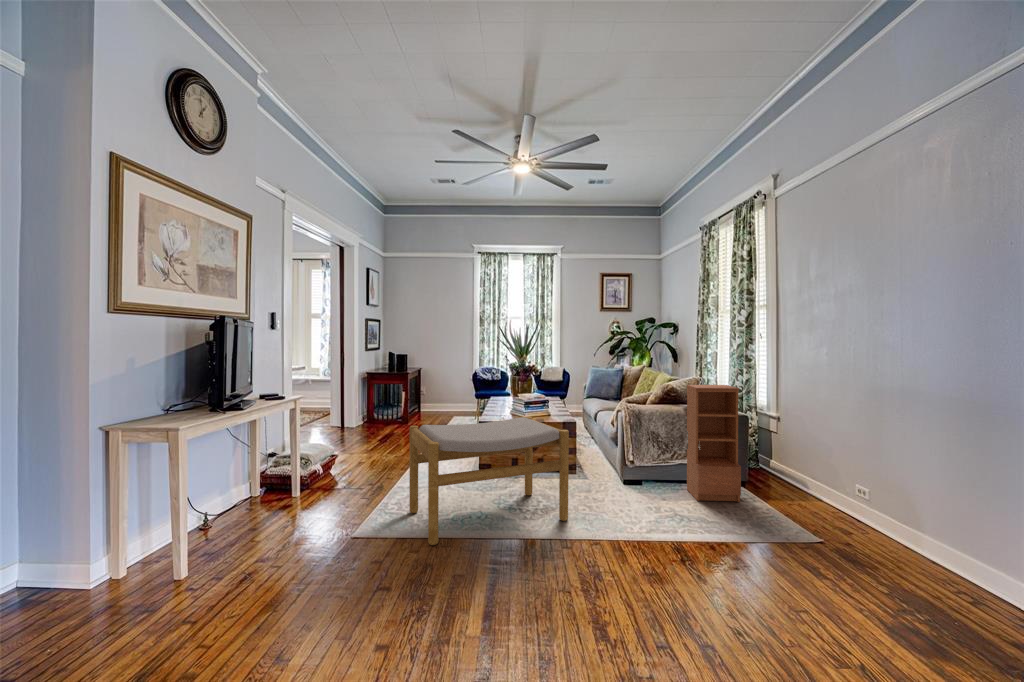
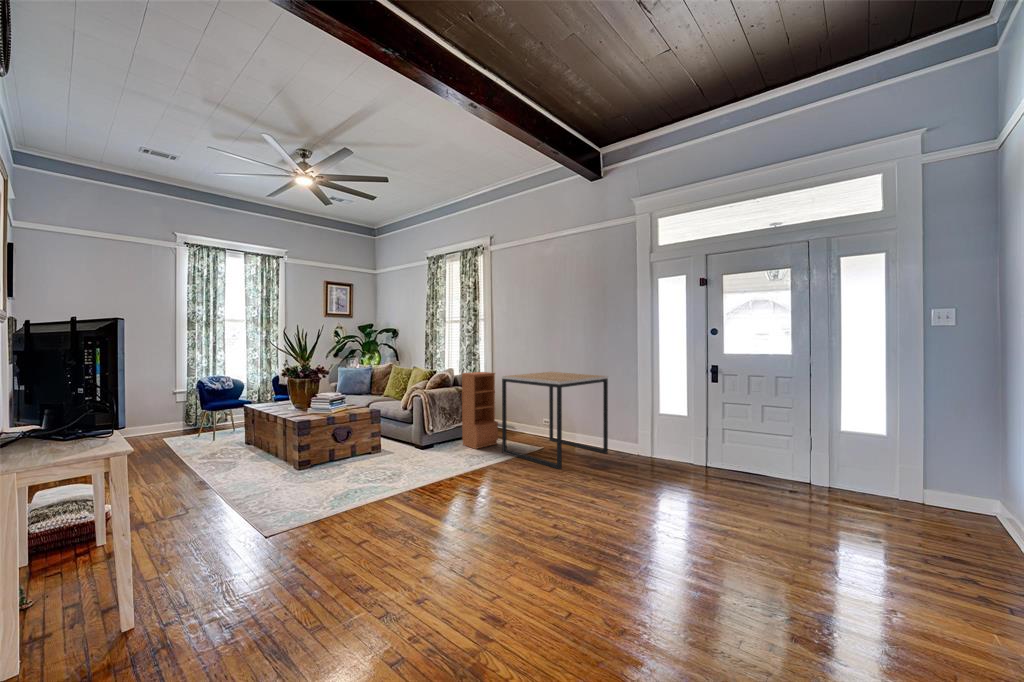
side table: none [732,394,972,584] -> present [502,372,608,469]
footstool: present [409,417,569,545] -> none [283,408,419,521]

